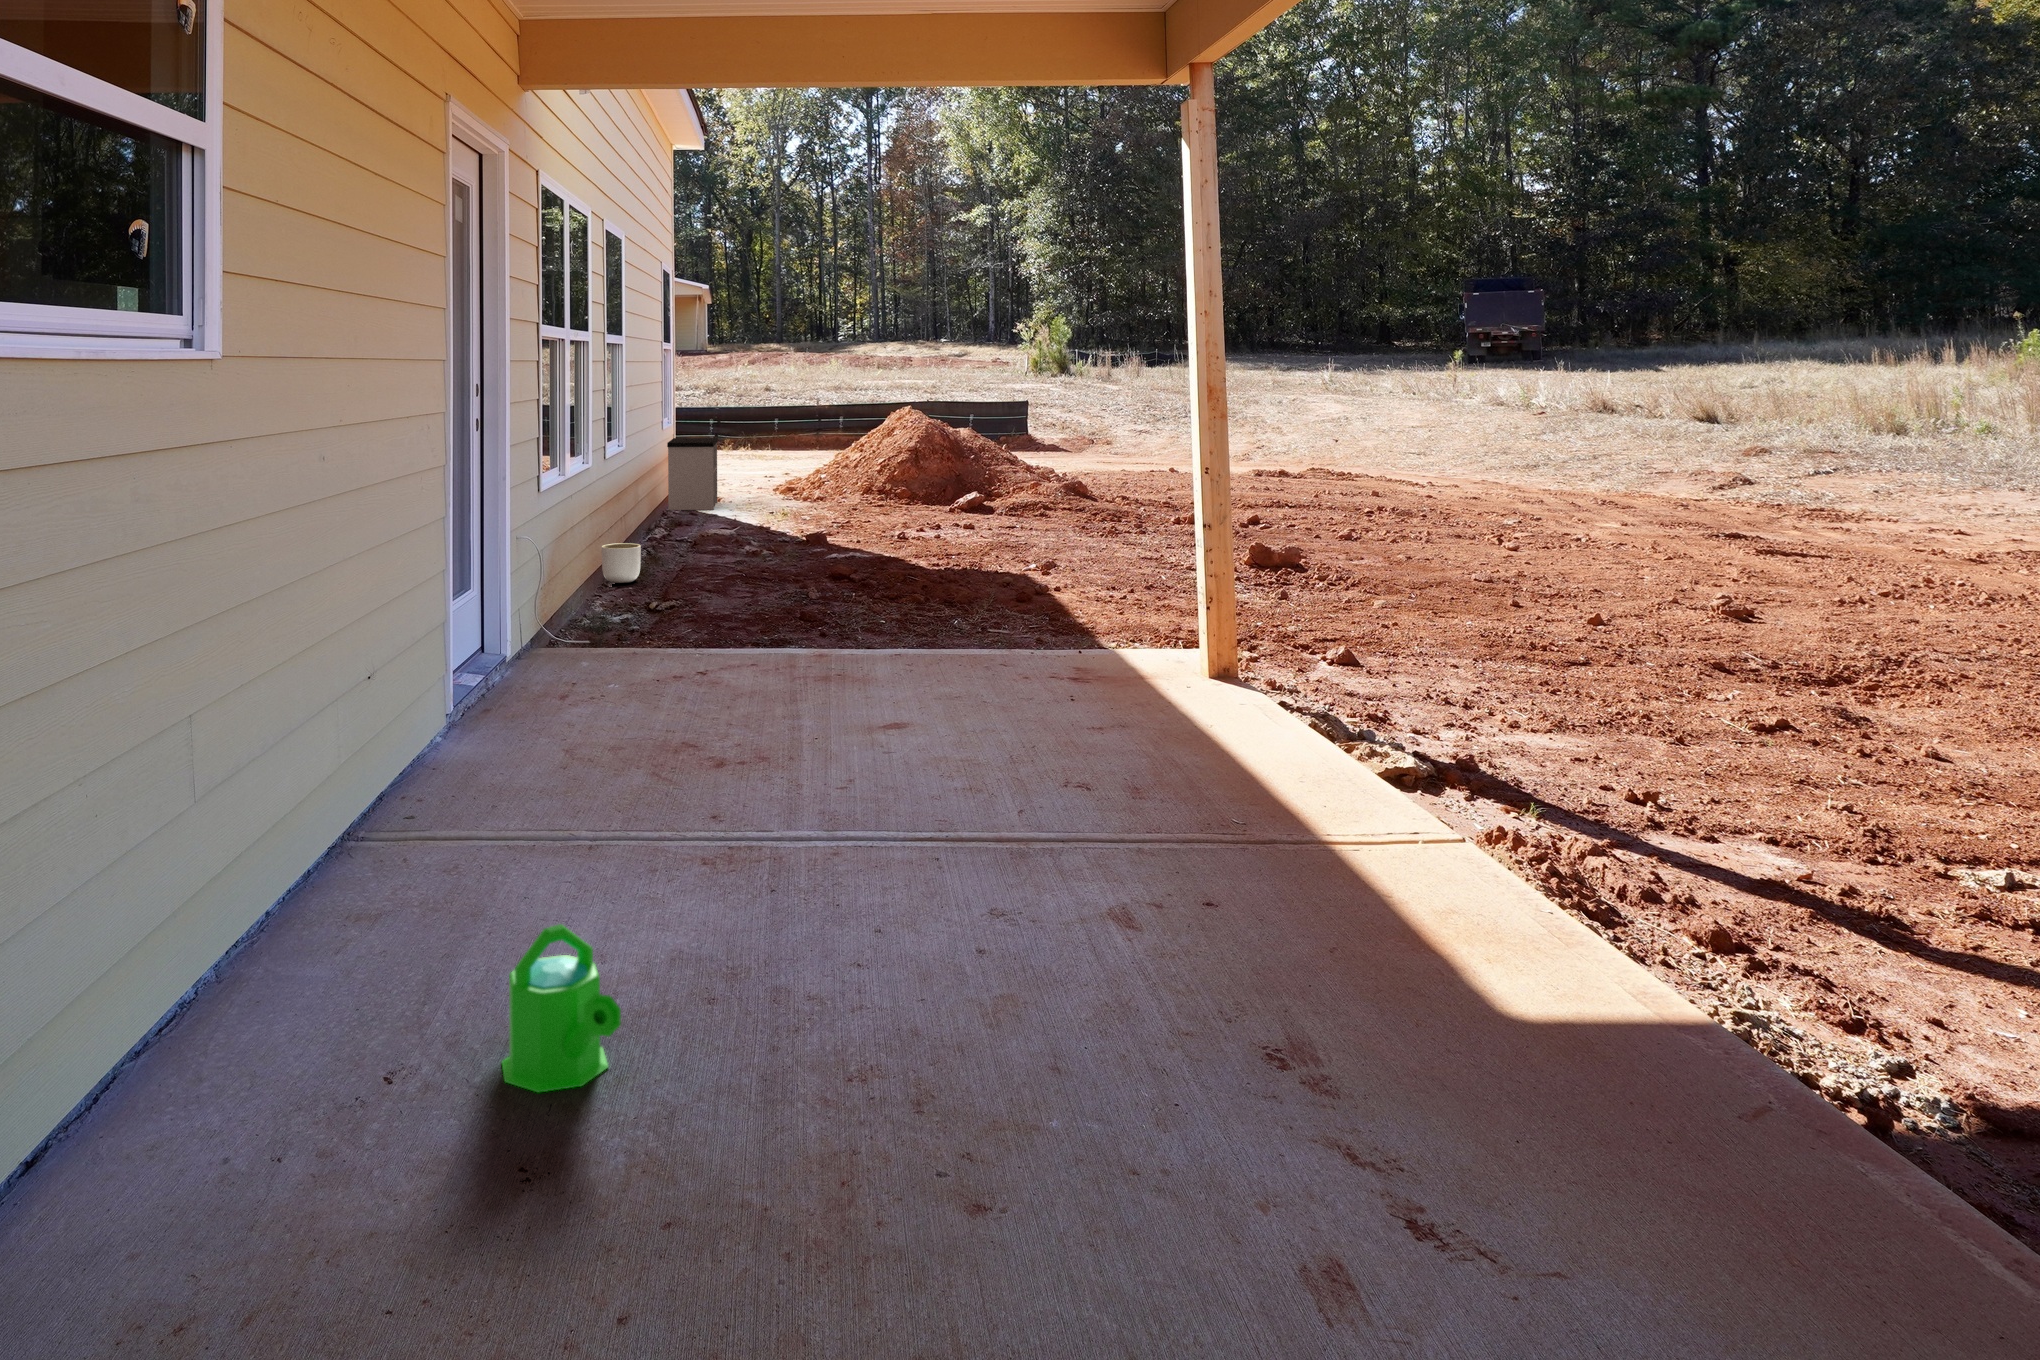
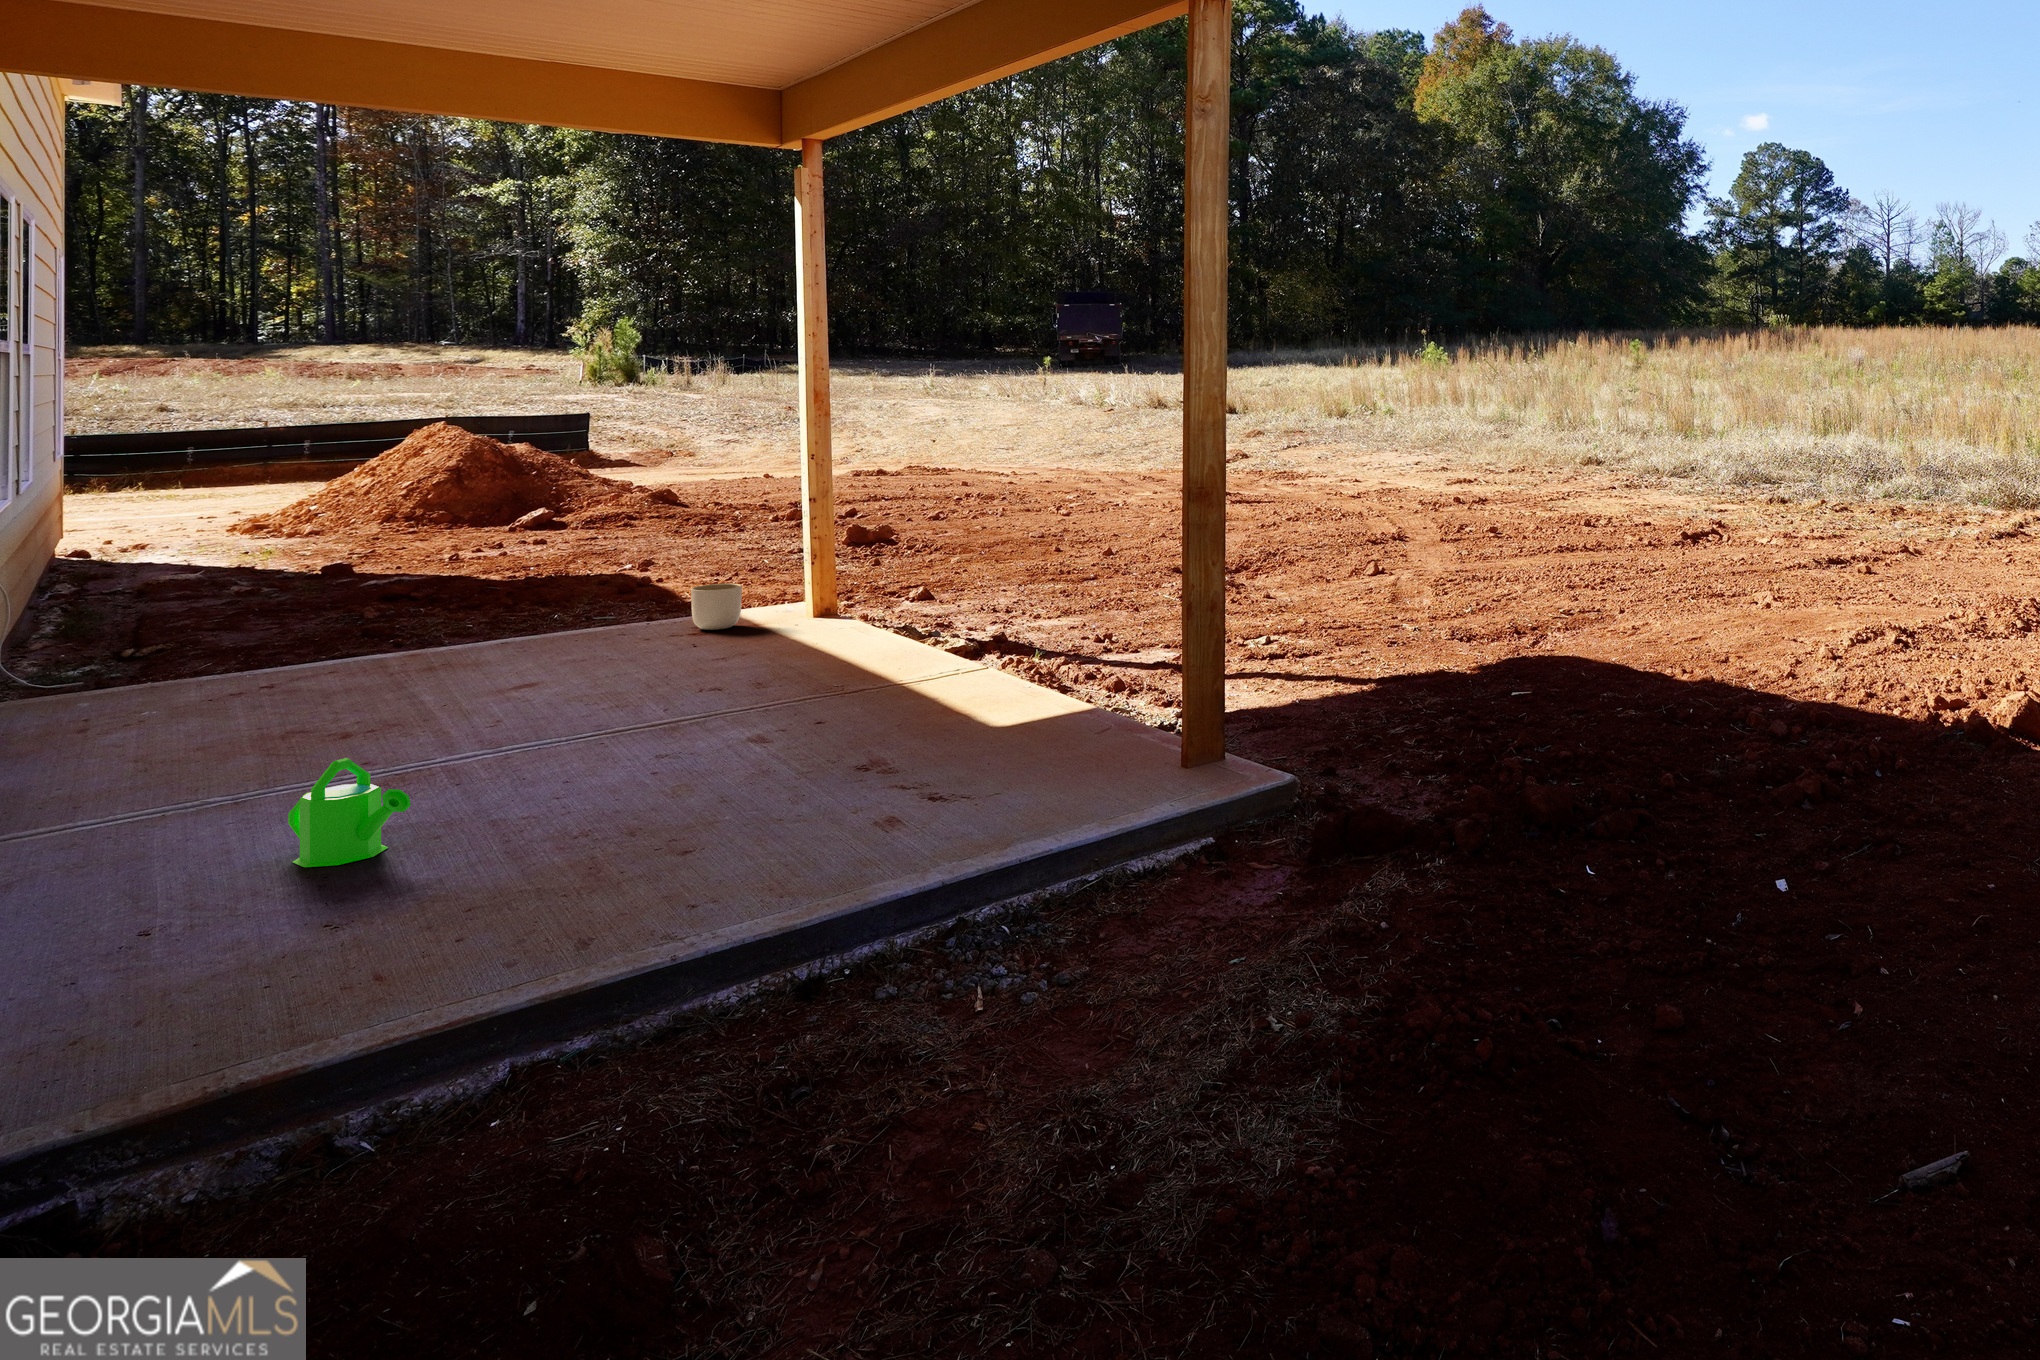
side table: present [667,438,718,510] -> none [124,461,195,548]
planter: present [601,543,641,583] -> present [691,584,742,630]

